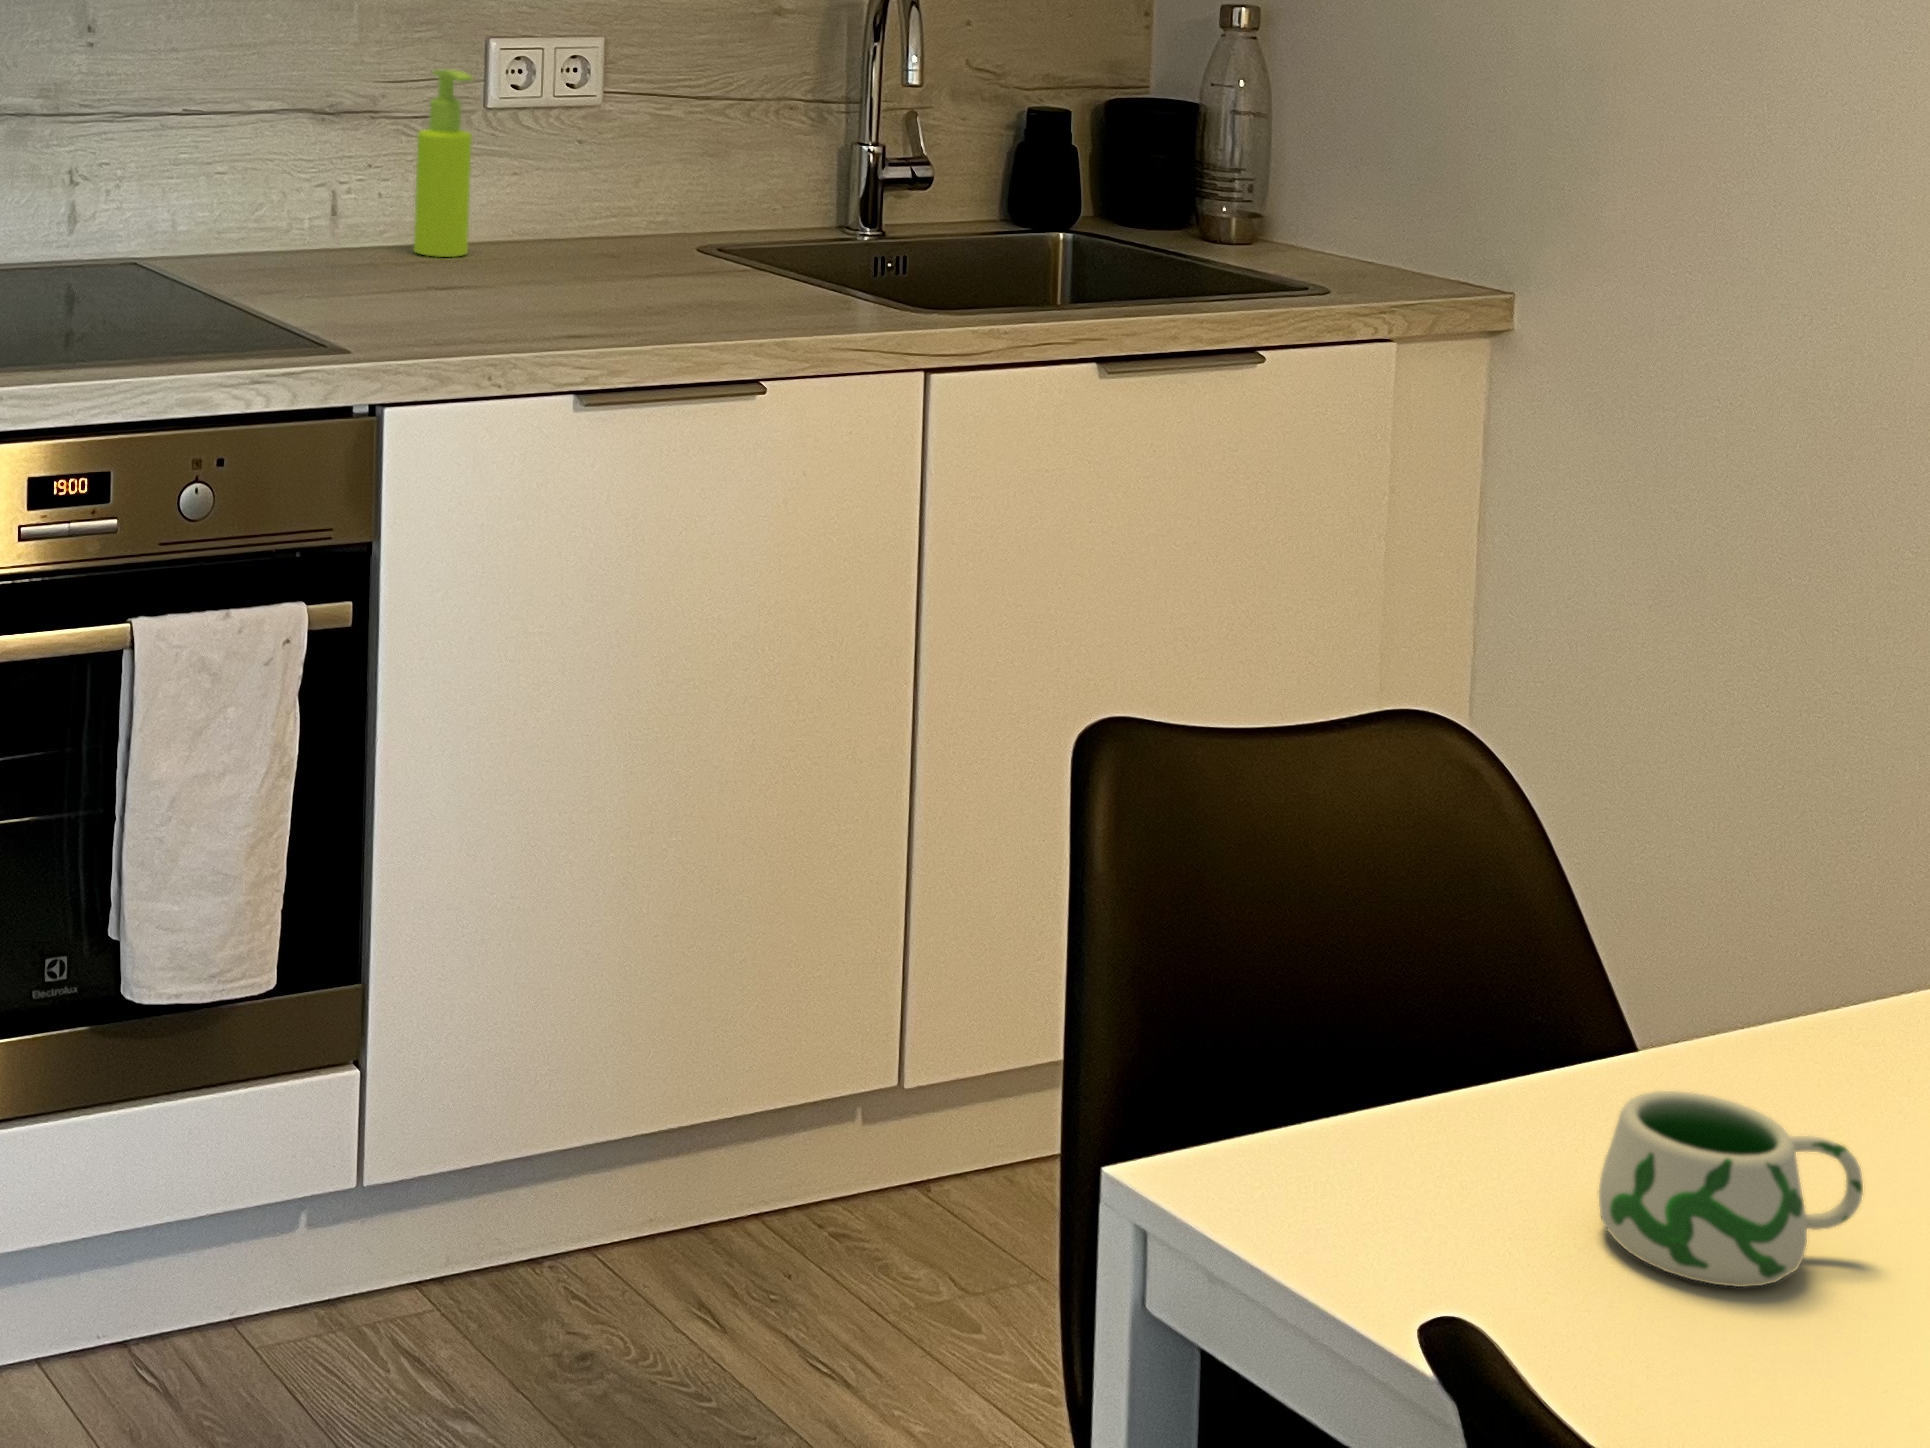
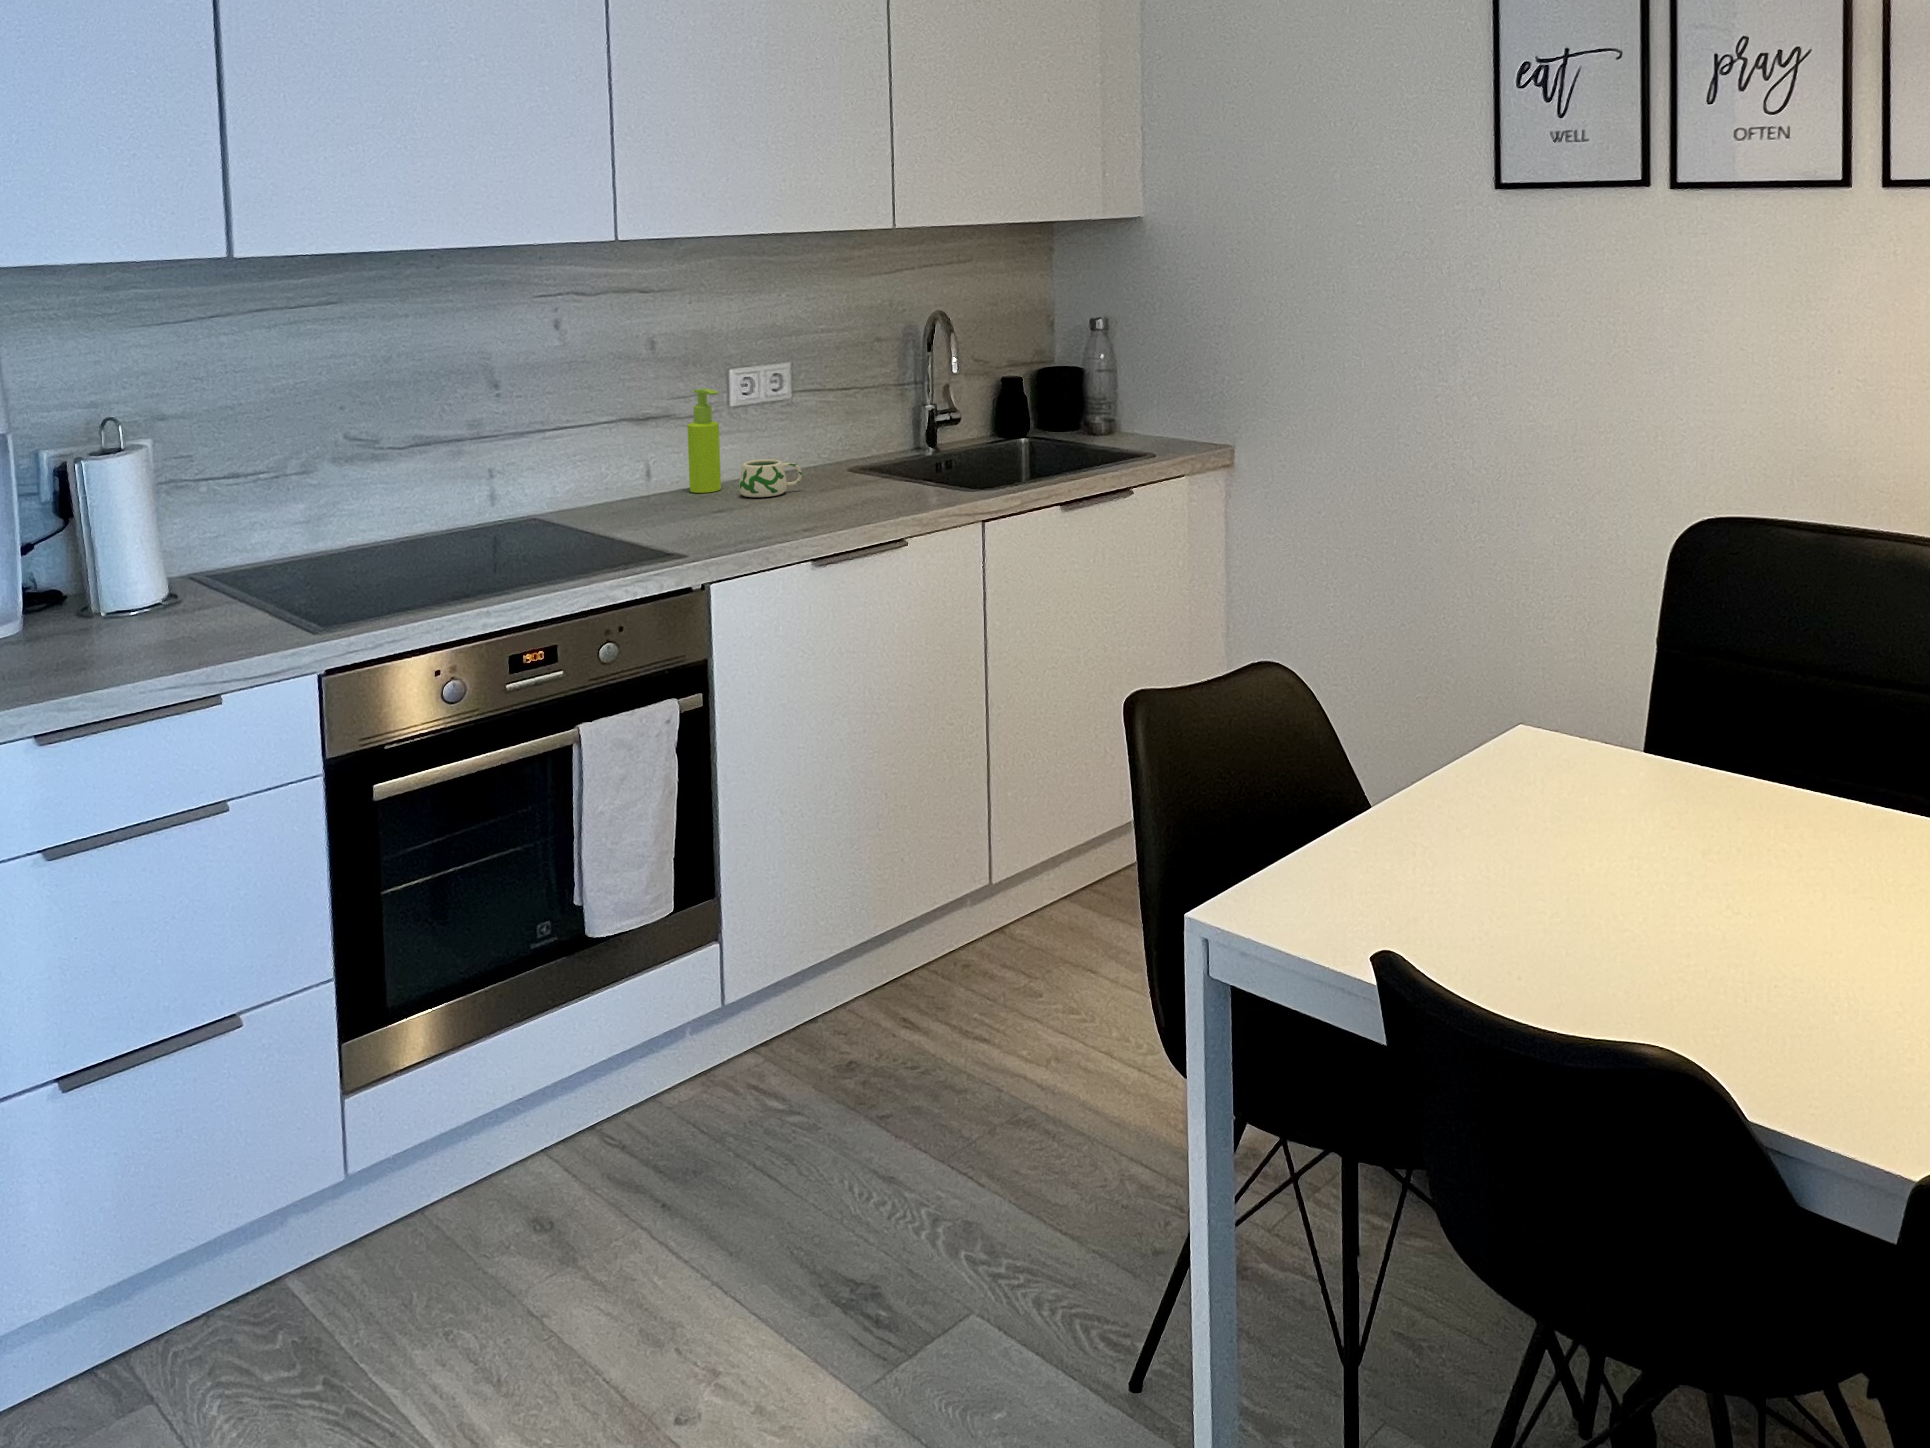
mug: present [1599,1091,1863,1287] -> present [739,459,802,497]

